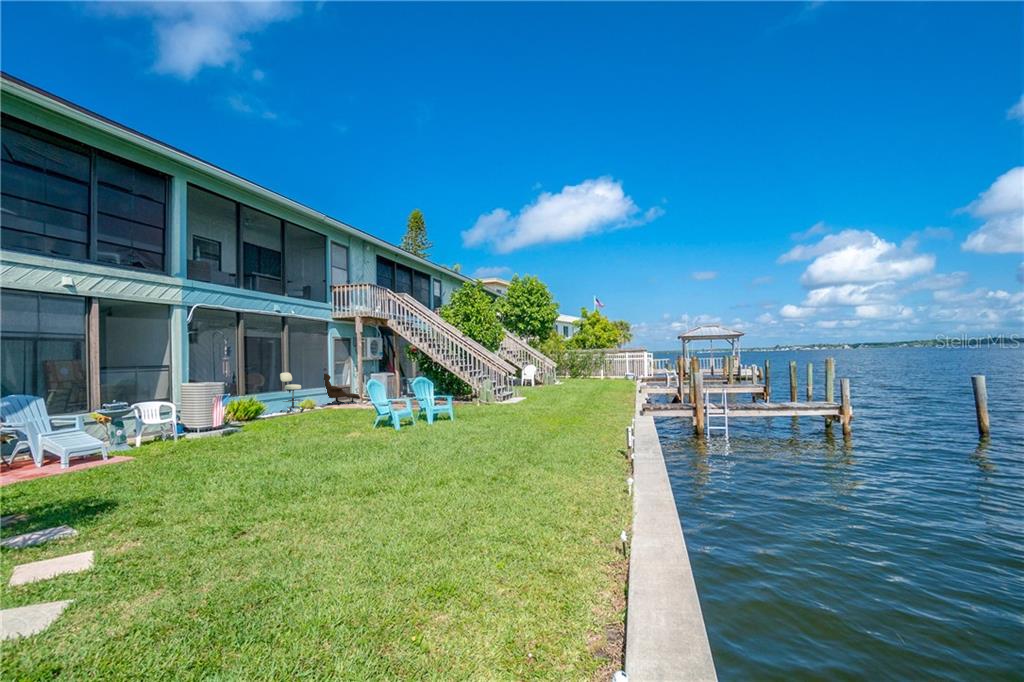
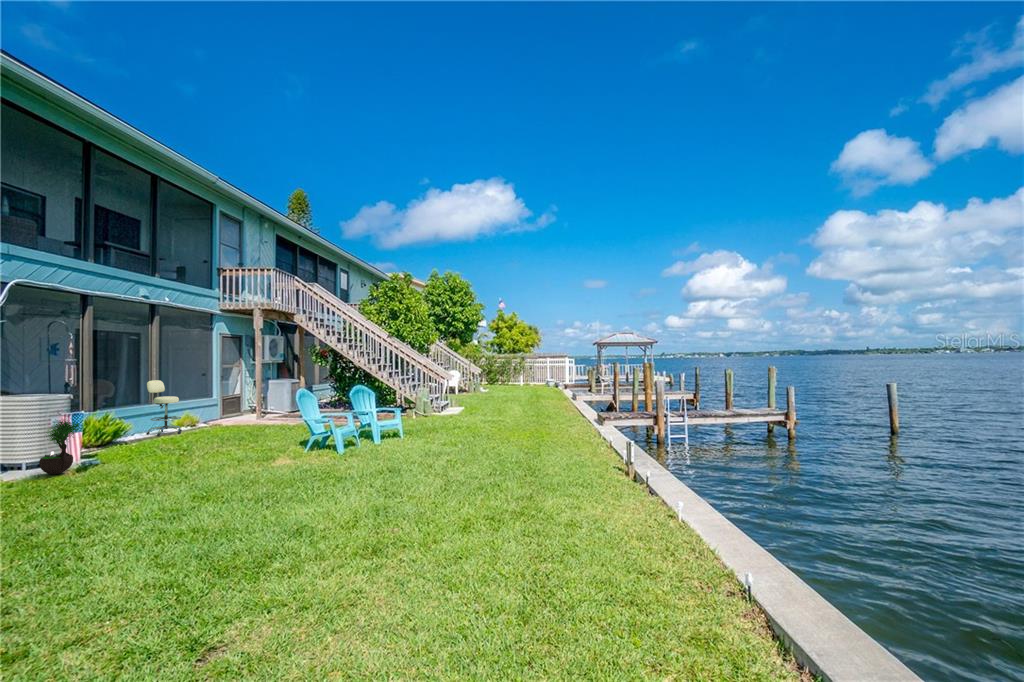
lounge chair: present [324,374,360,405] -> none [207,381,259,423]
potted tree: none [212,396,237,434] -> present [39,418,81,474]

